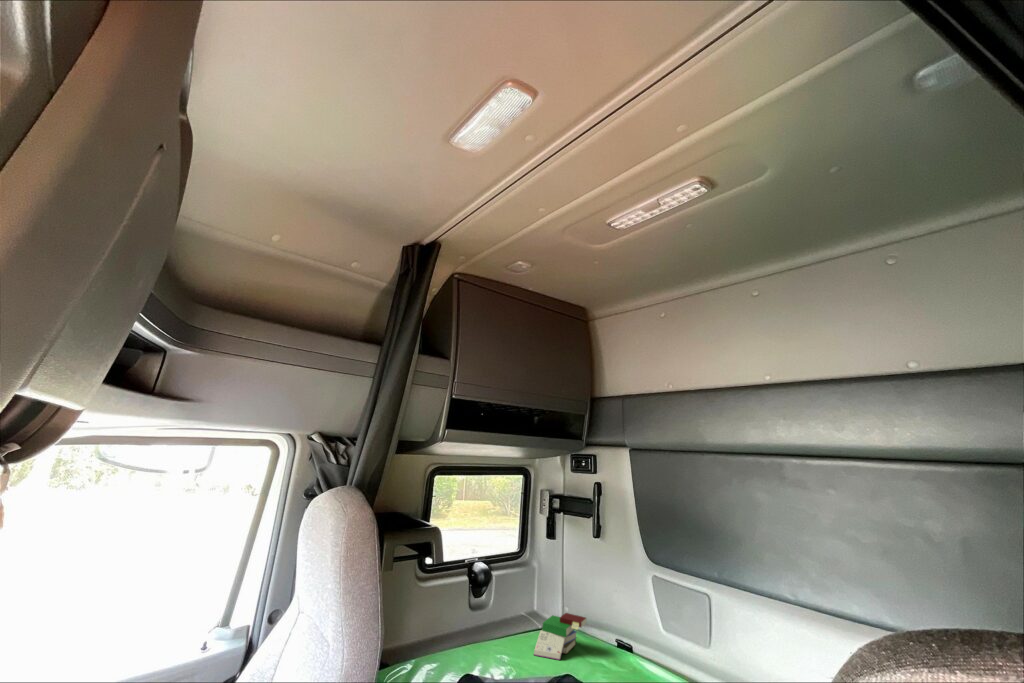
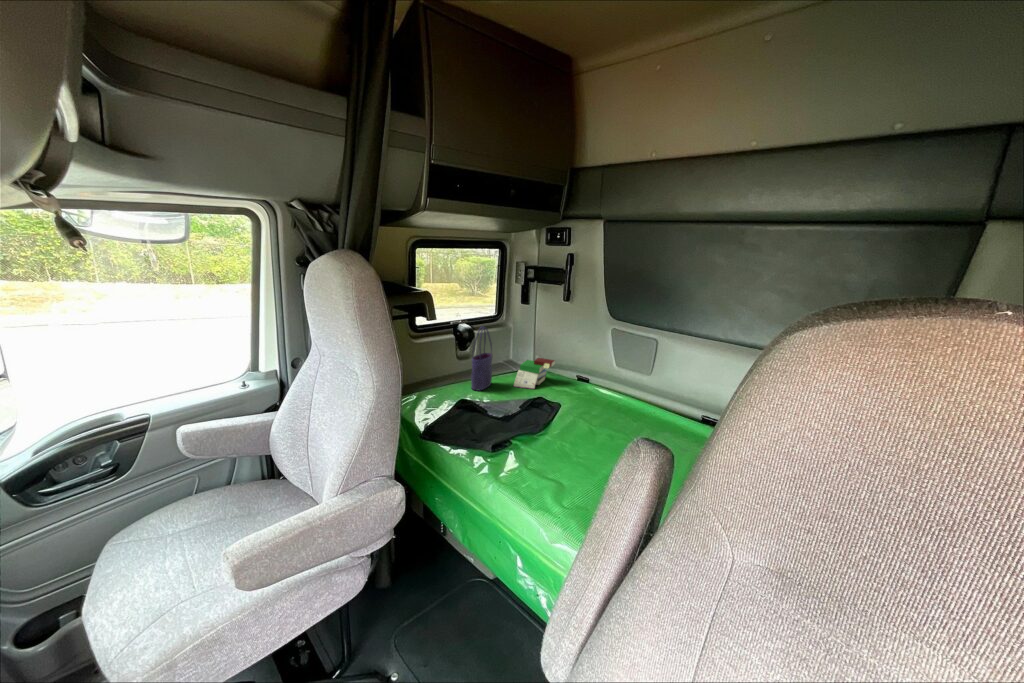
tote bag: none [480,570,508,659] -> present [471,327,492,391]

